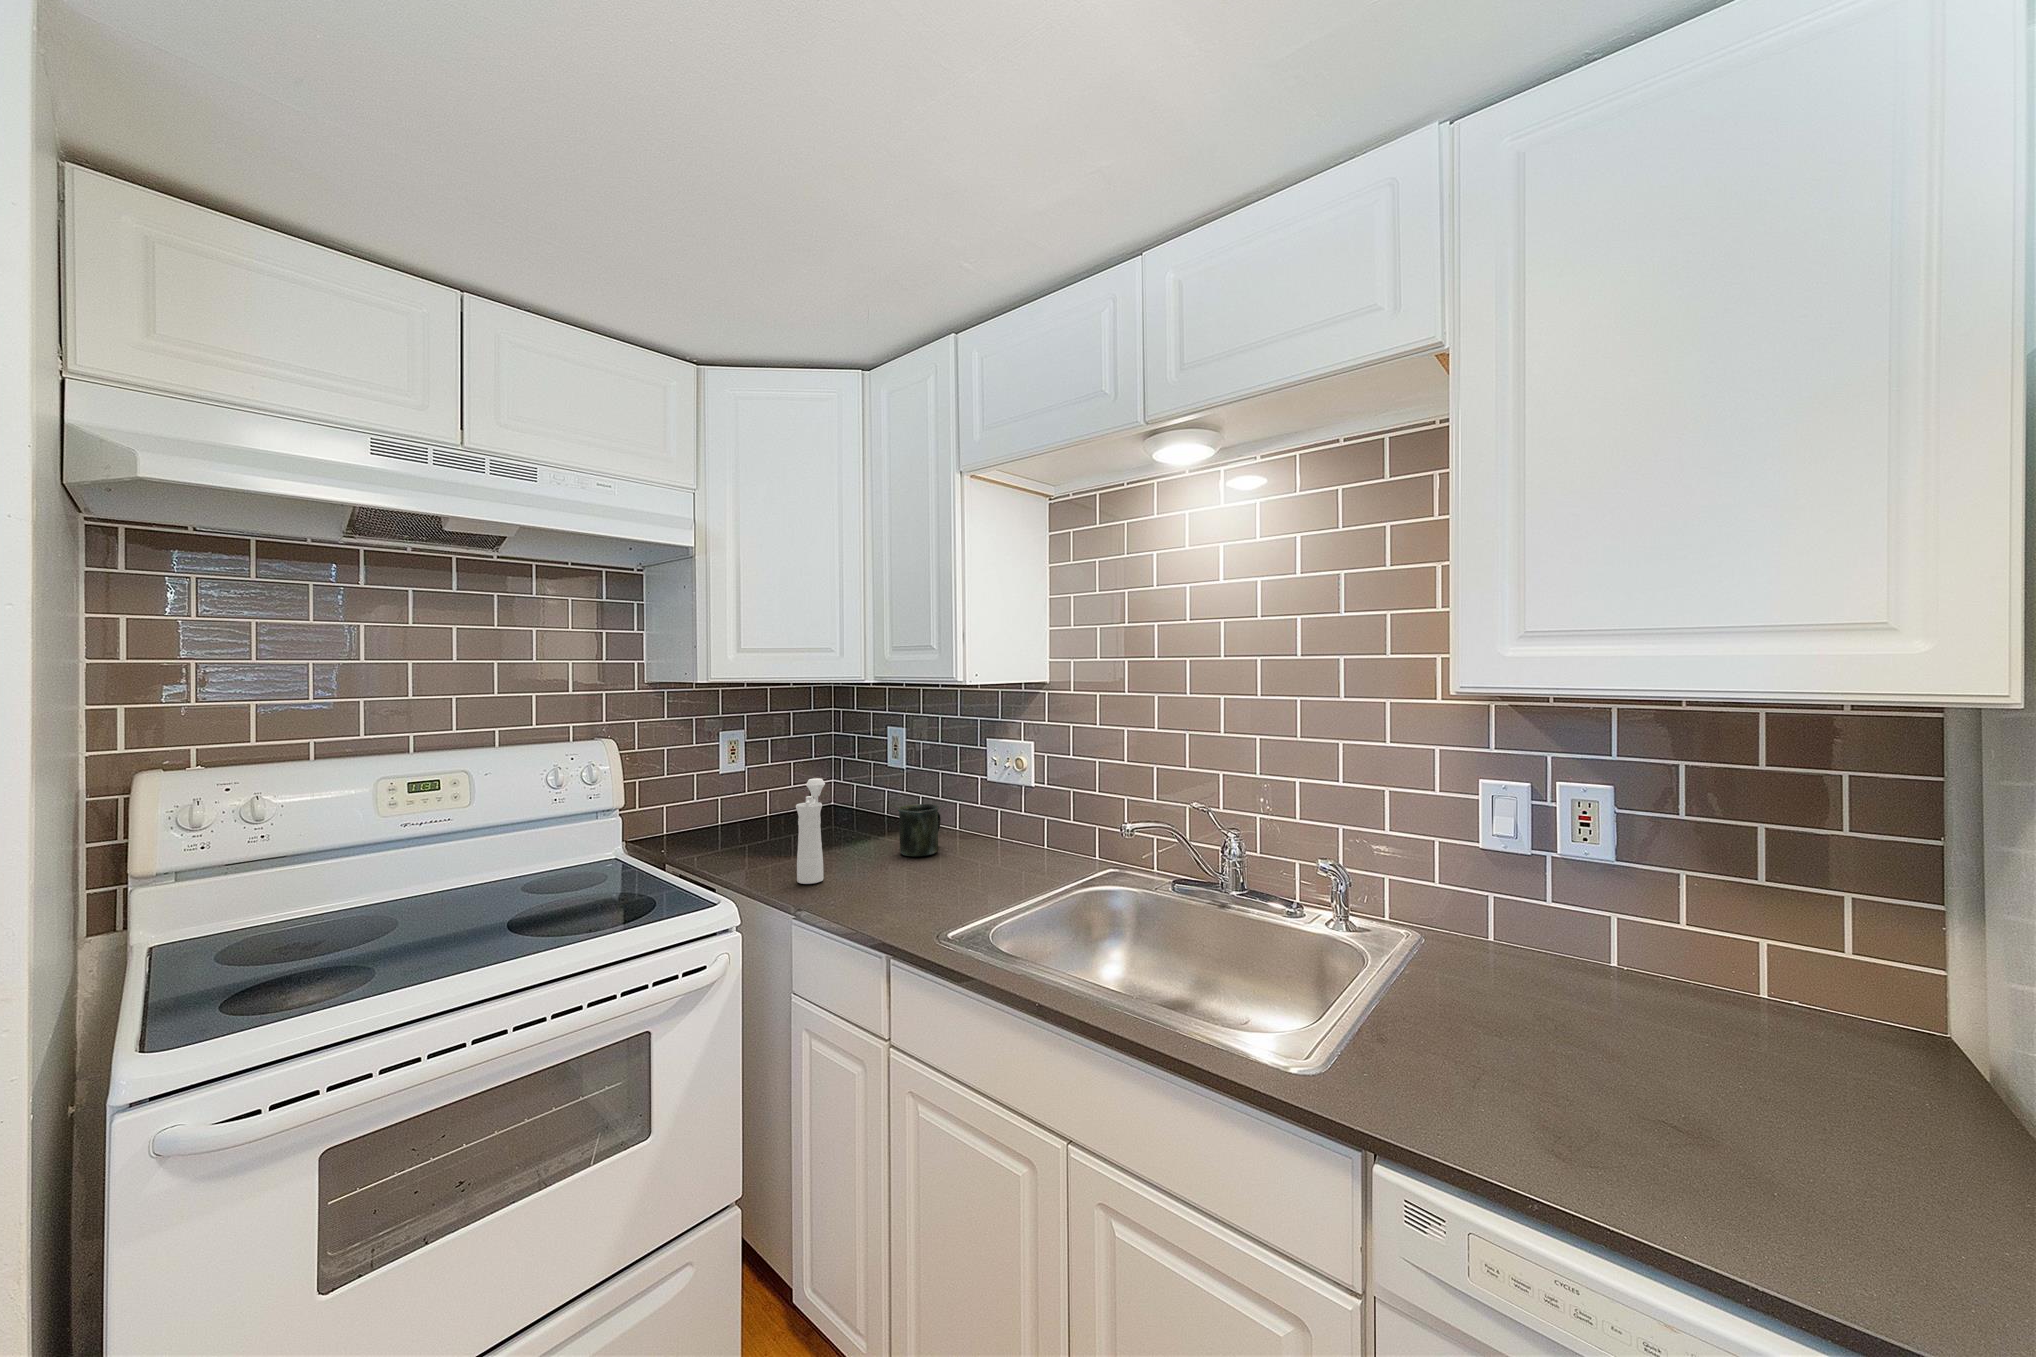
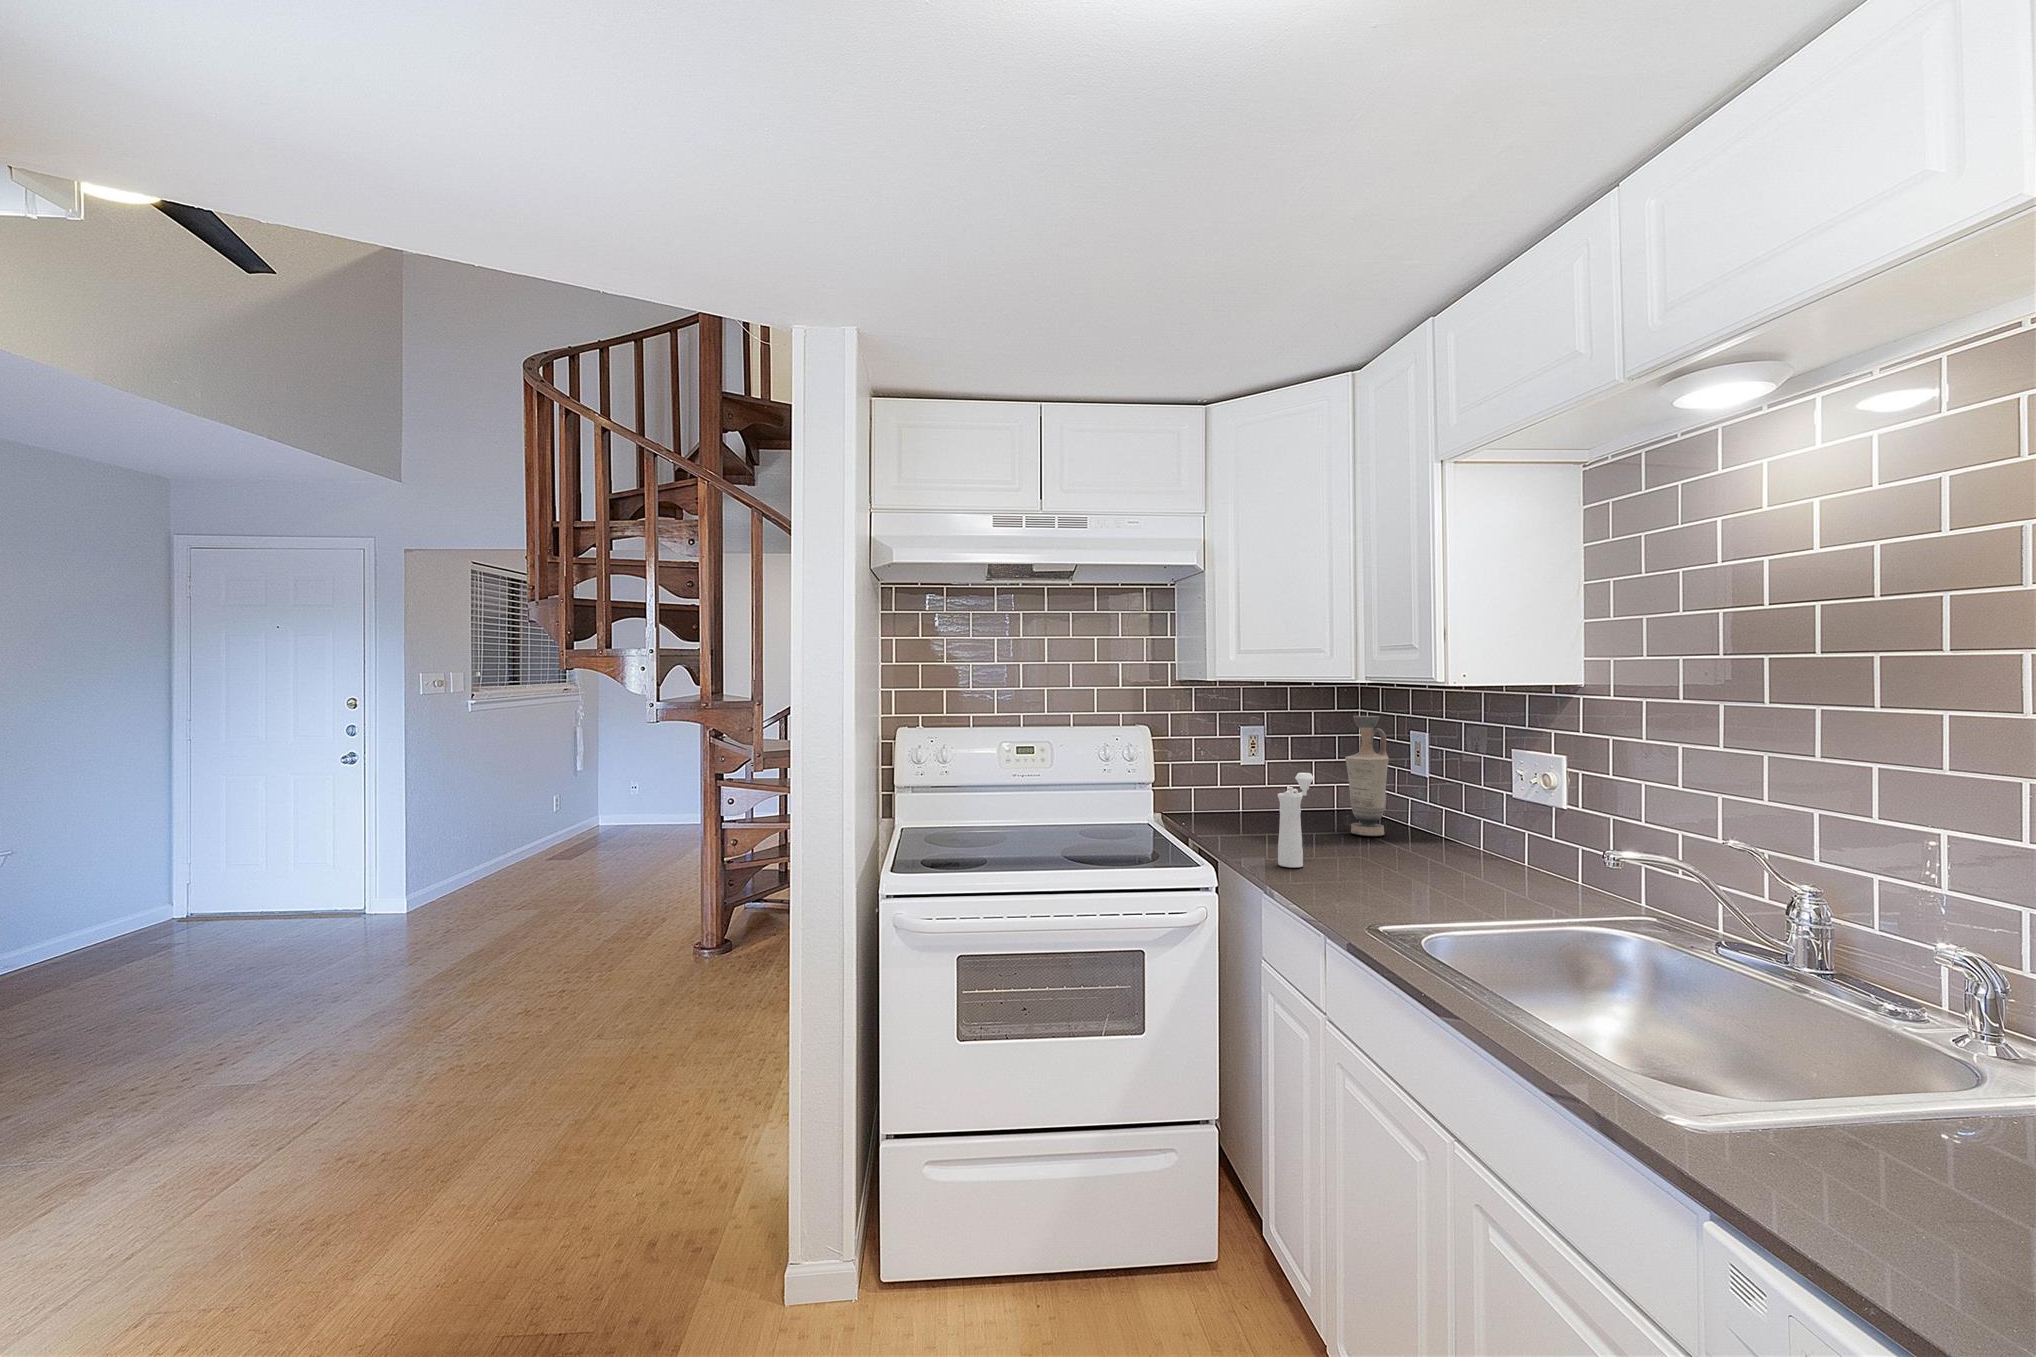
vase: none [833,715,874,833] -> present [1345,716,1389,836]
mug: present [898,804,941,856] -> none [1394,812,1449,865]

